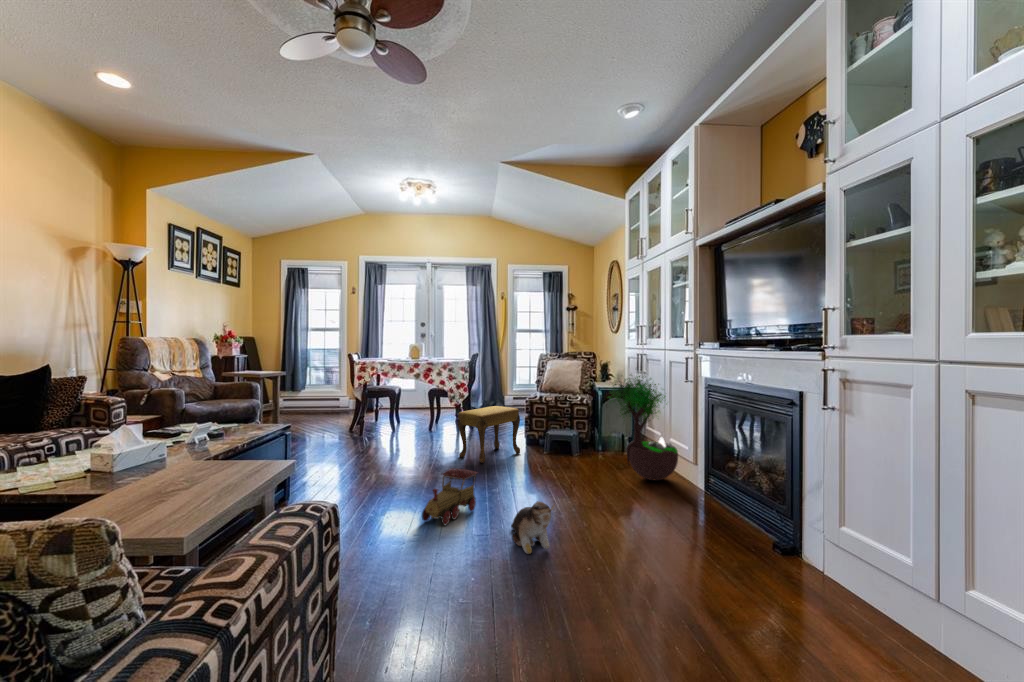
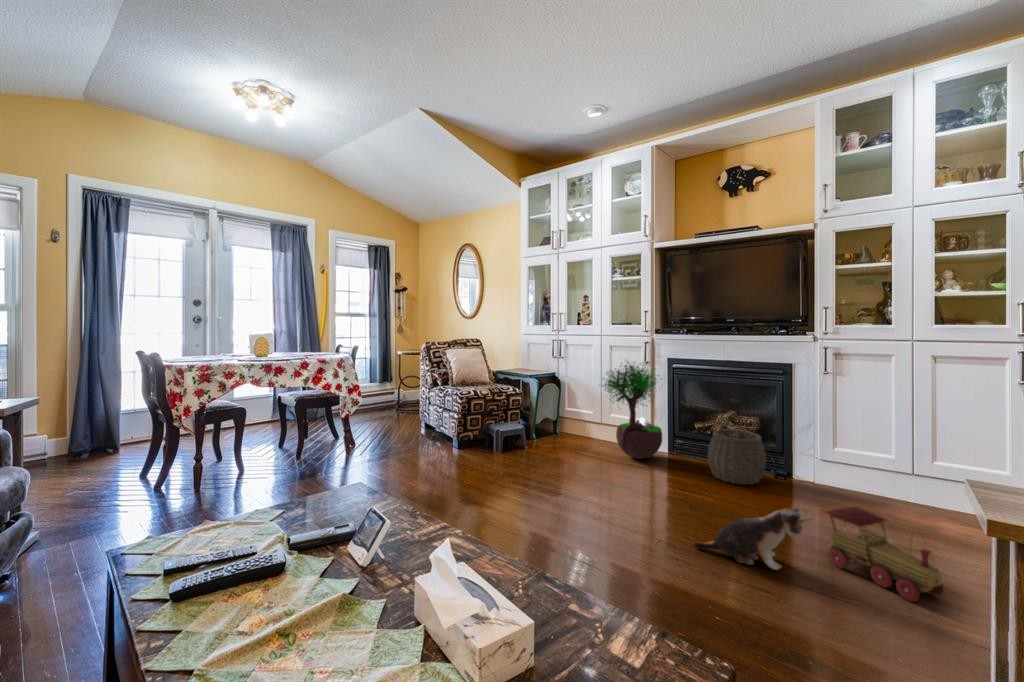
footstool: present [458,406,520,463] -> none [429,408,481,482]
woven basket: none [671,456,738,522] -> present [708,429,766,485]
toy train: present [422,468,478,525] -> present [826,507,943,602]

